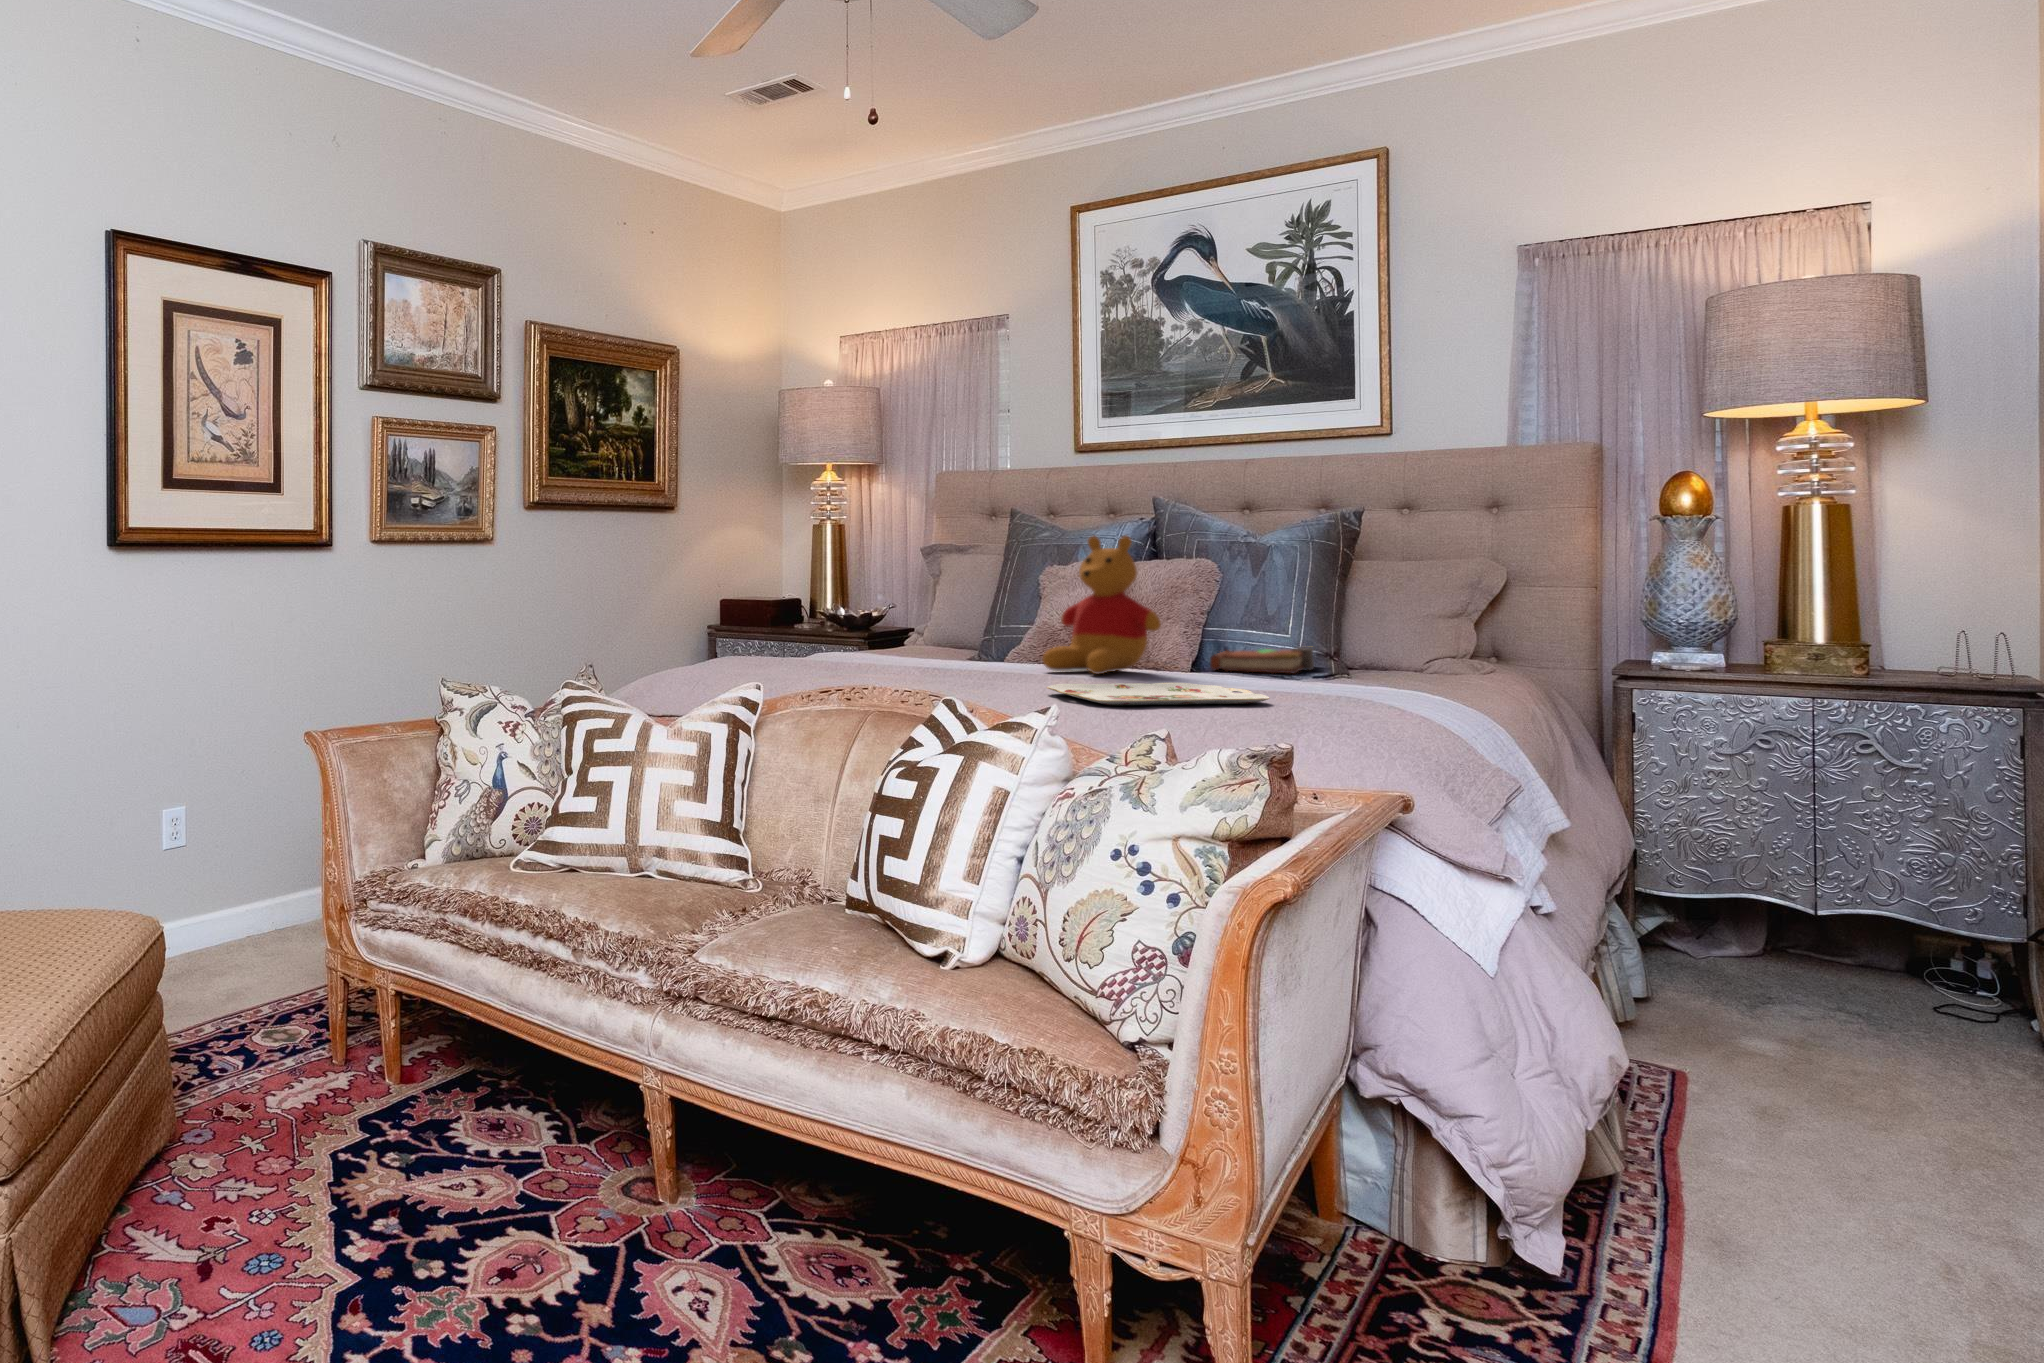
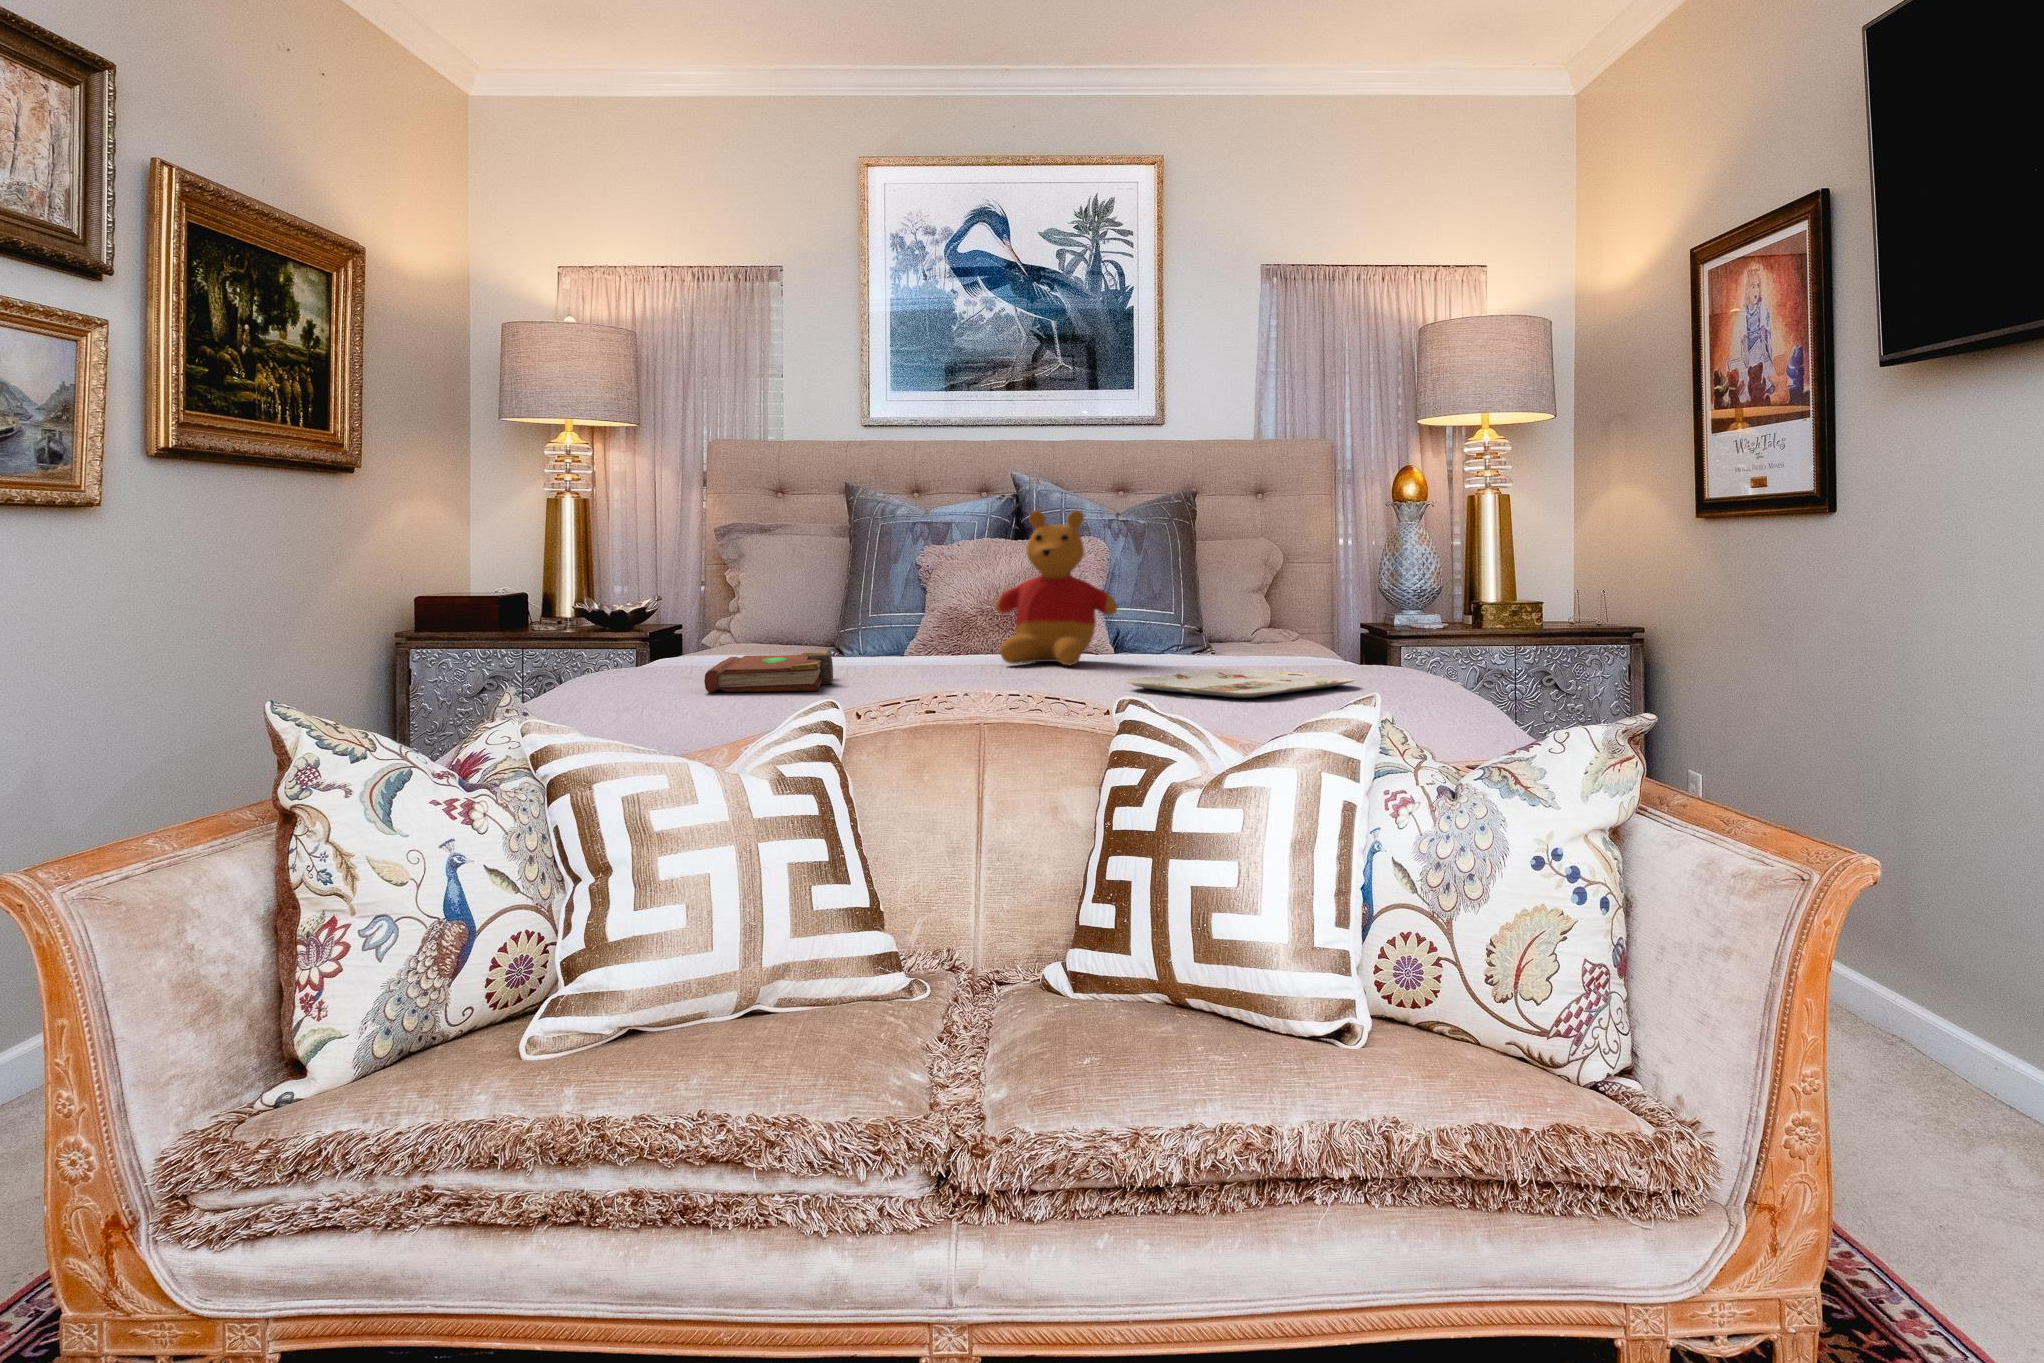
book: present [1210,648,1314,674] -> present [704,651,833,692]

